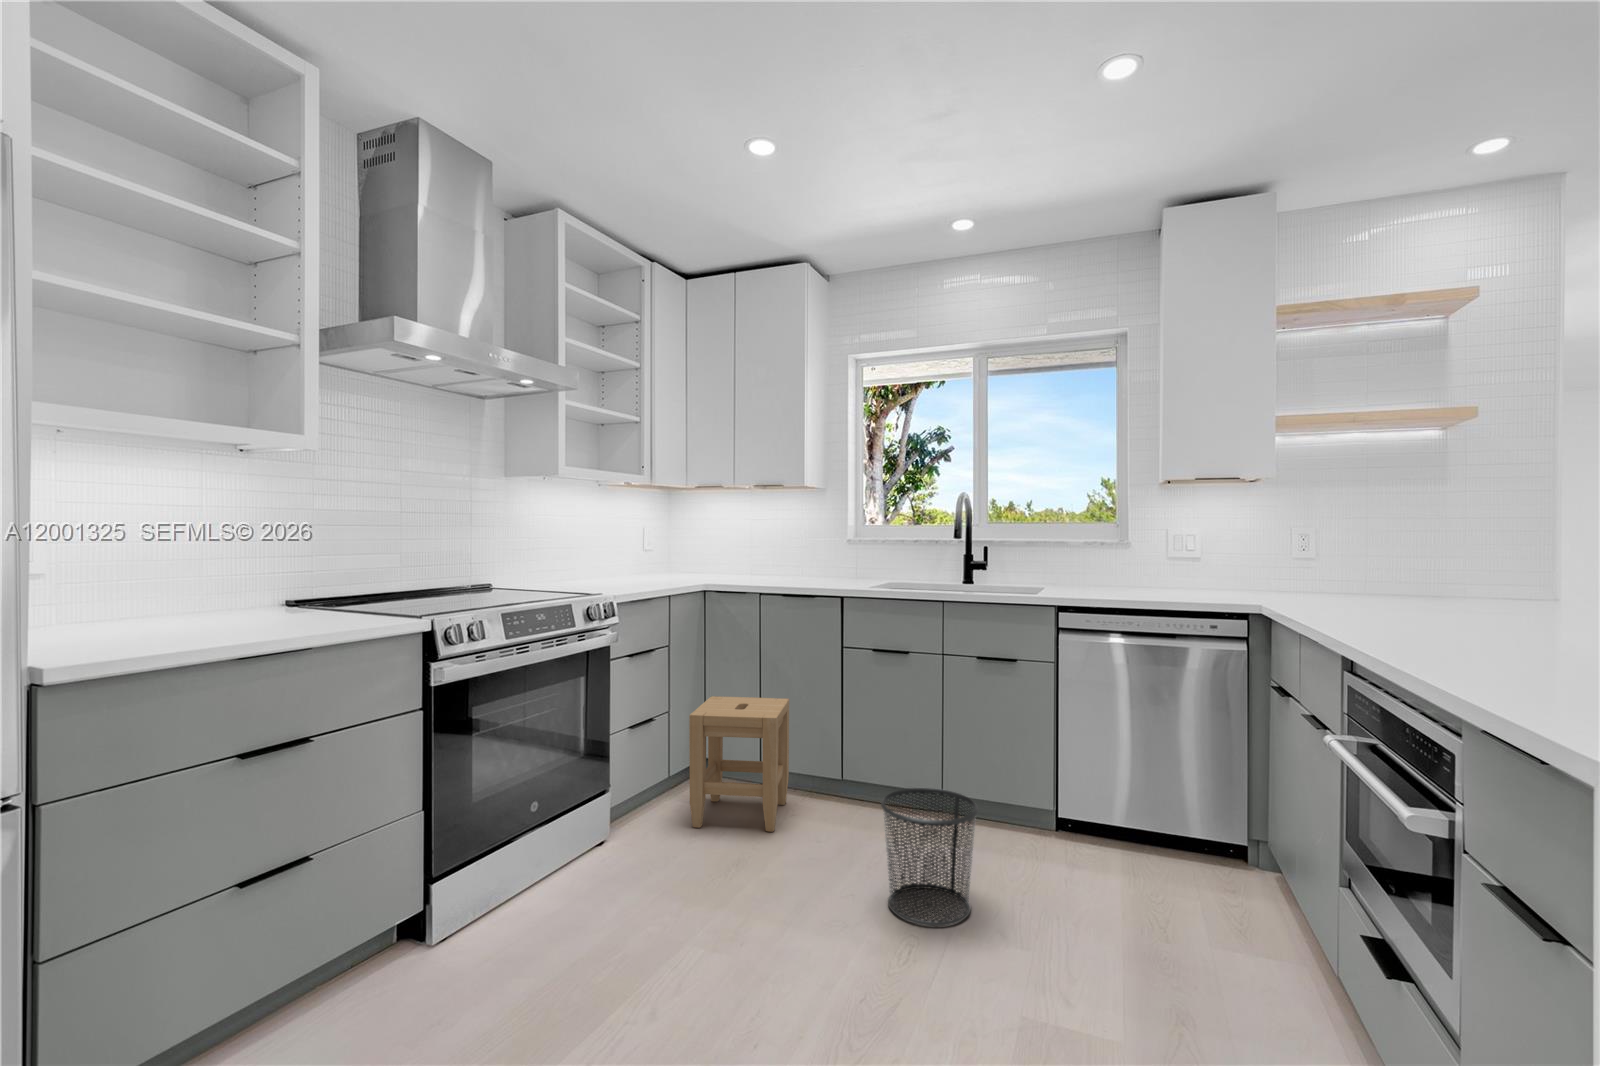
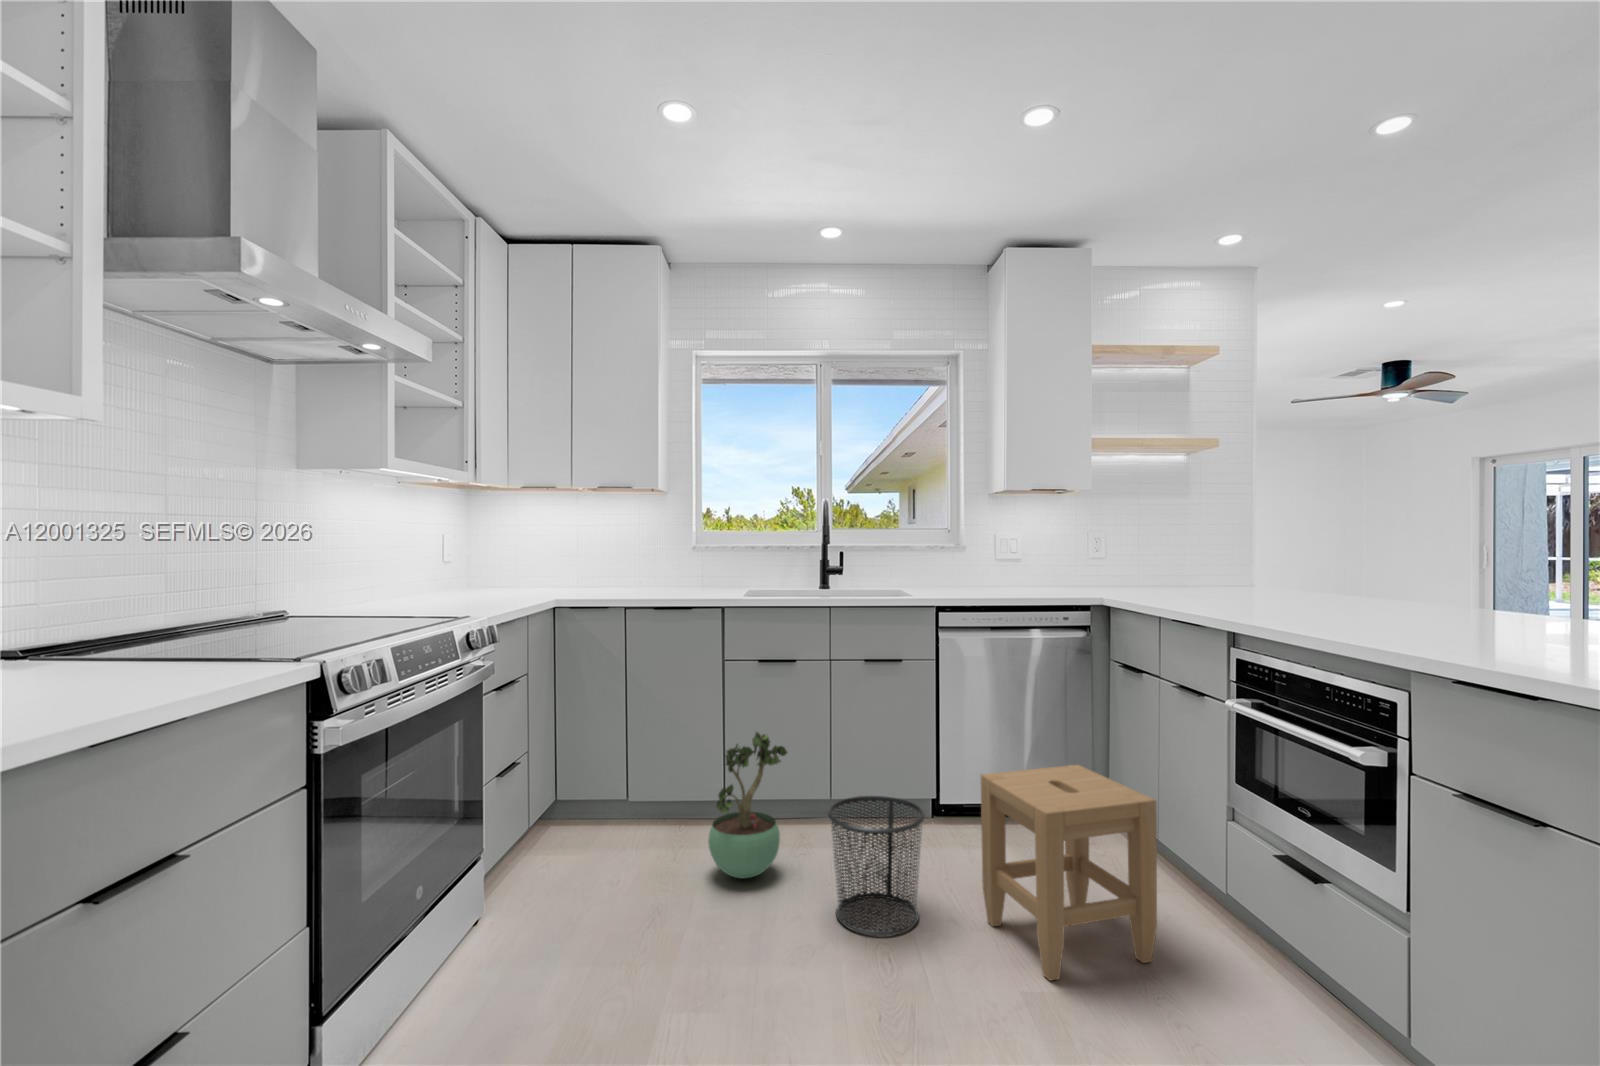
stool: present [689,696,789,832] -> present [981,765,1157,980]
potted plant: none [798,714,878,850] -> present [708,732,787,878]

